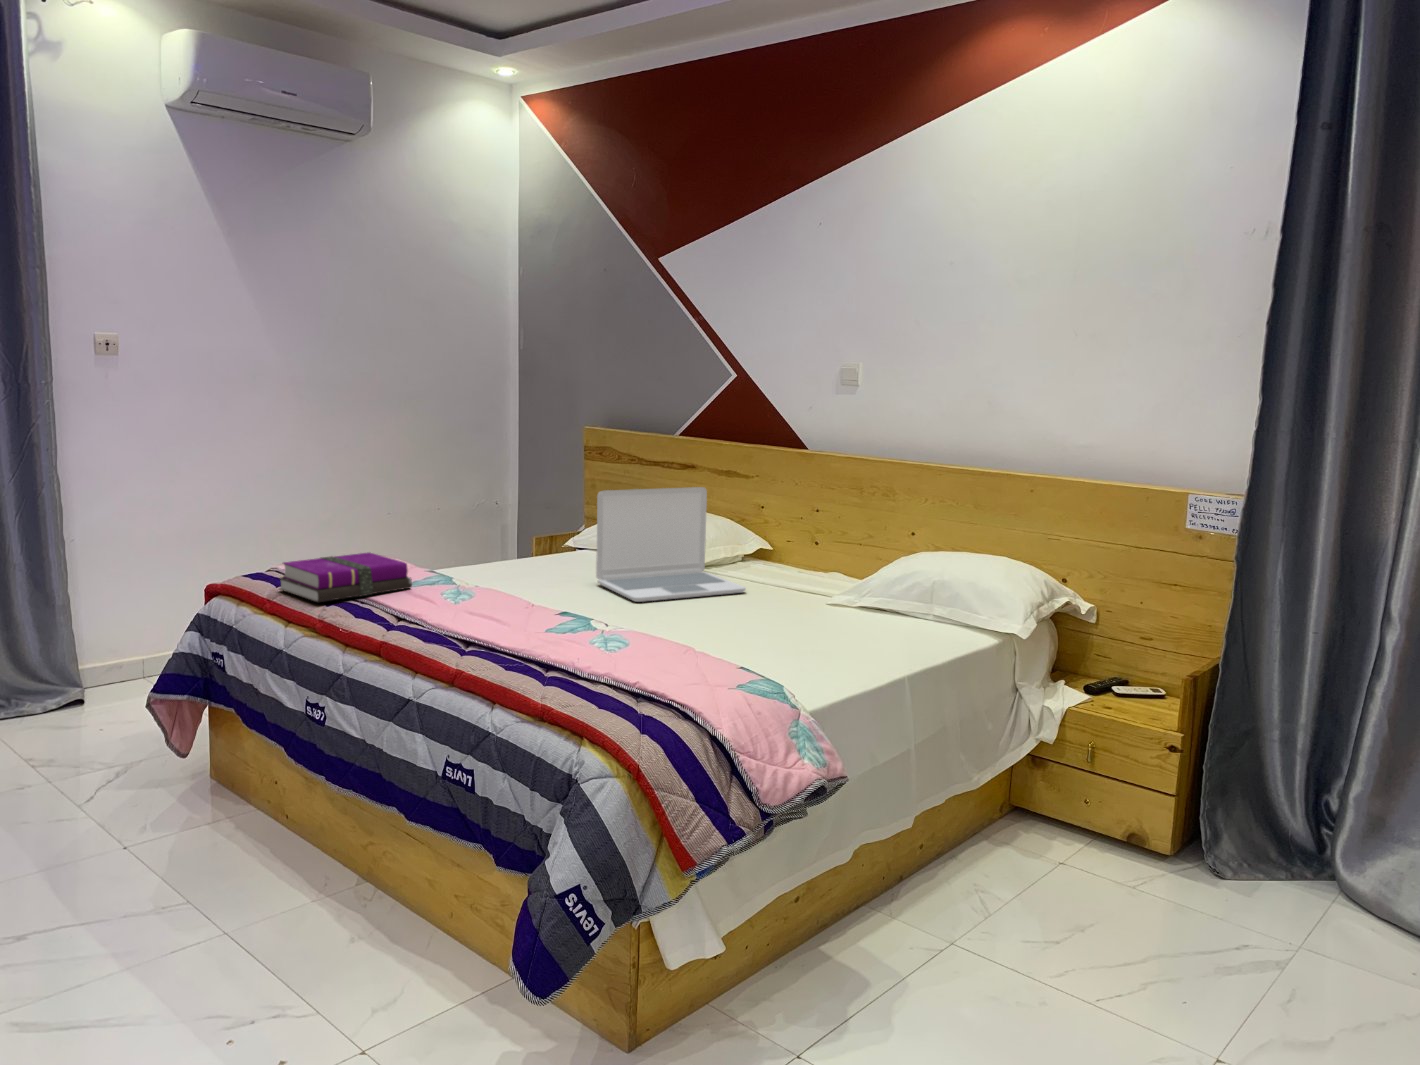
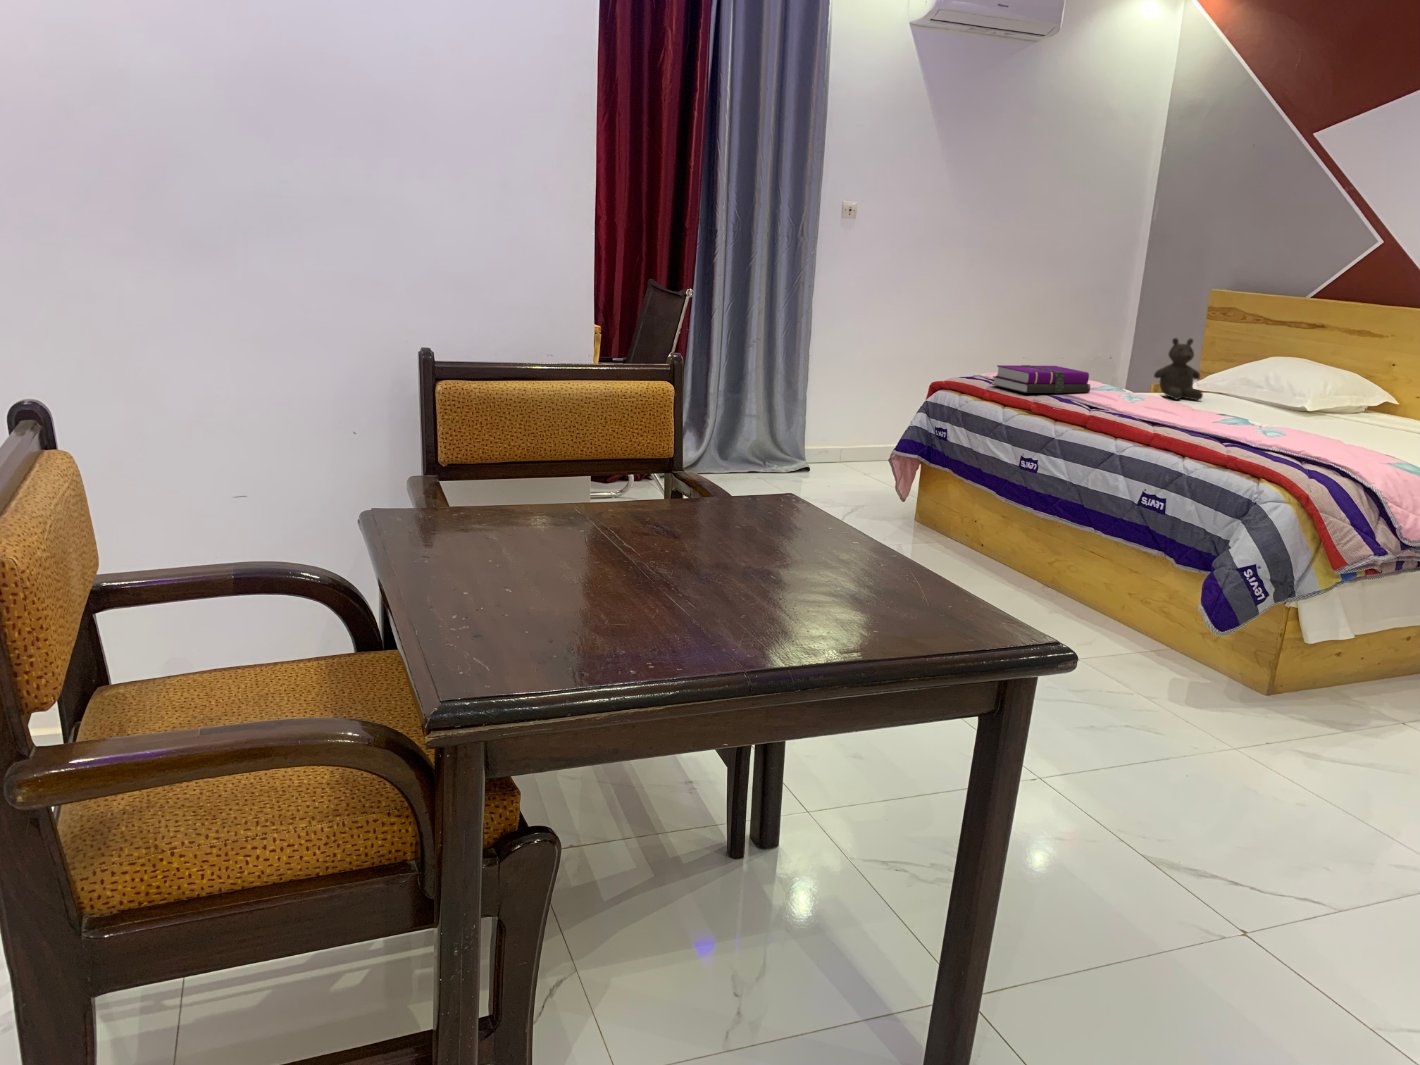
laptop: present [596,487,746,602] -> none [1231,332,1375,427]
teddy bear: none [514,494,571,570] -> present [1154,338,1203,400]

